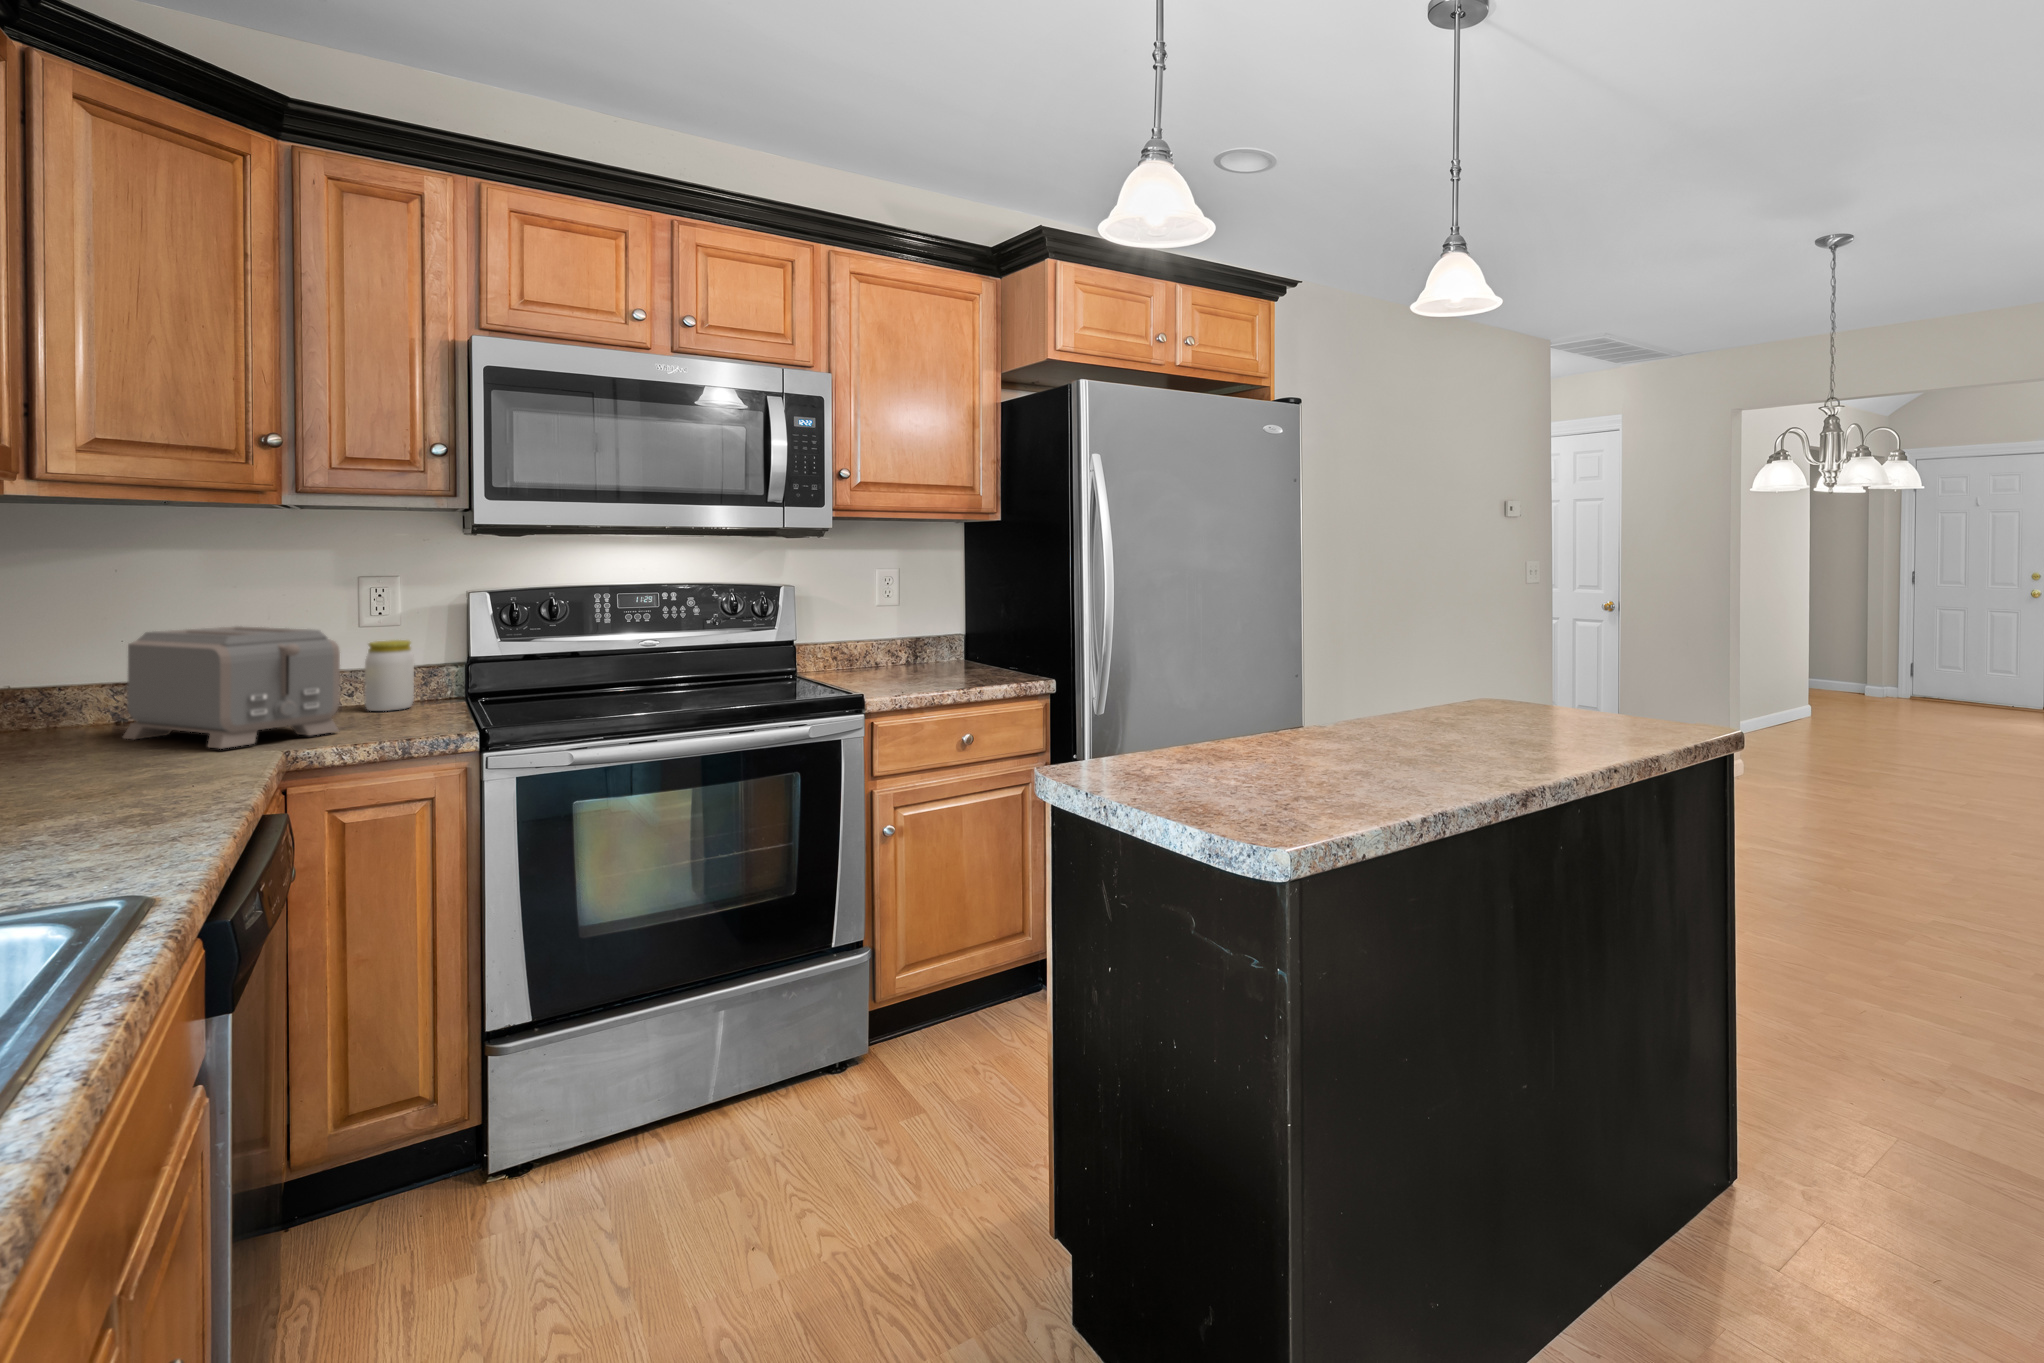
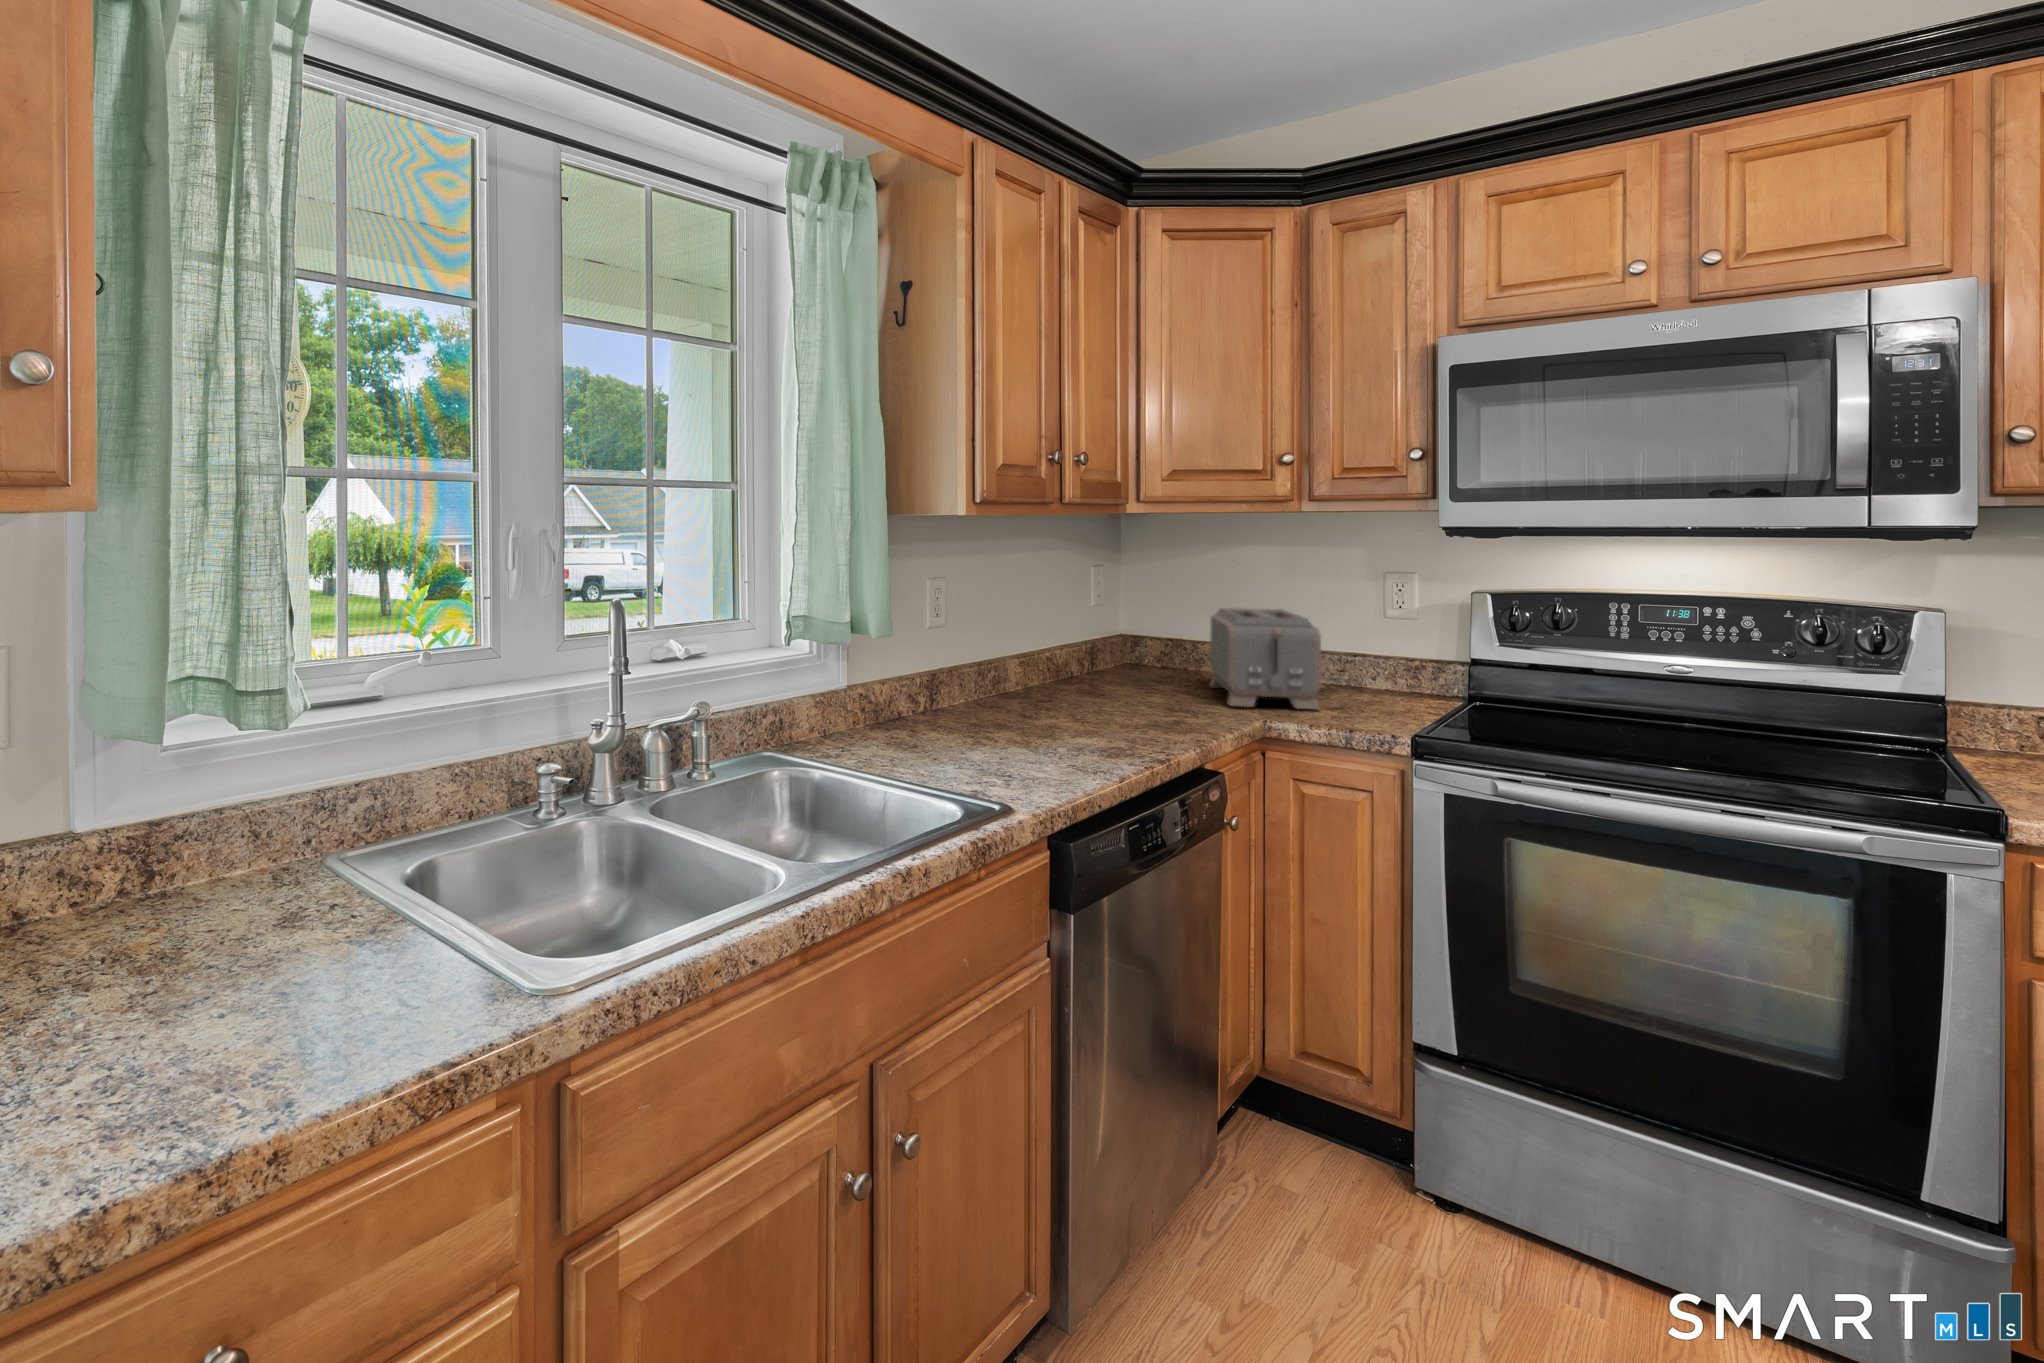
jar: present [364,640,414,711] -> none [1375,633,1417,700]

